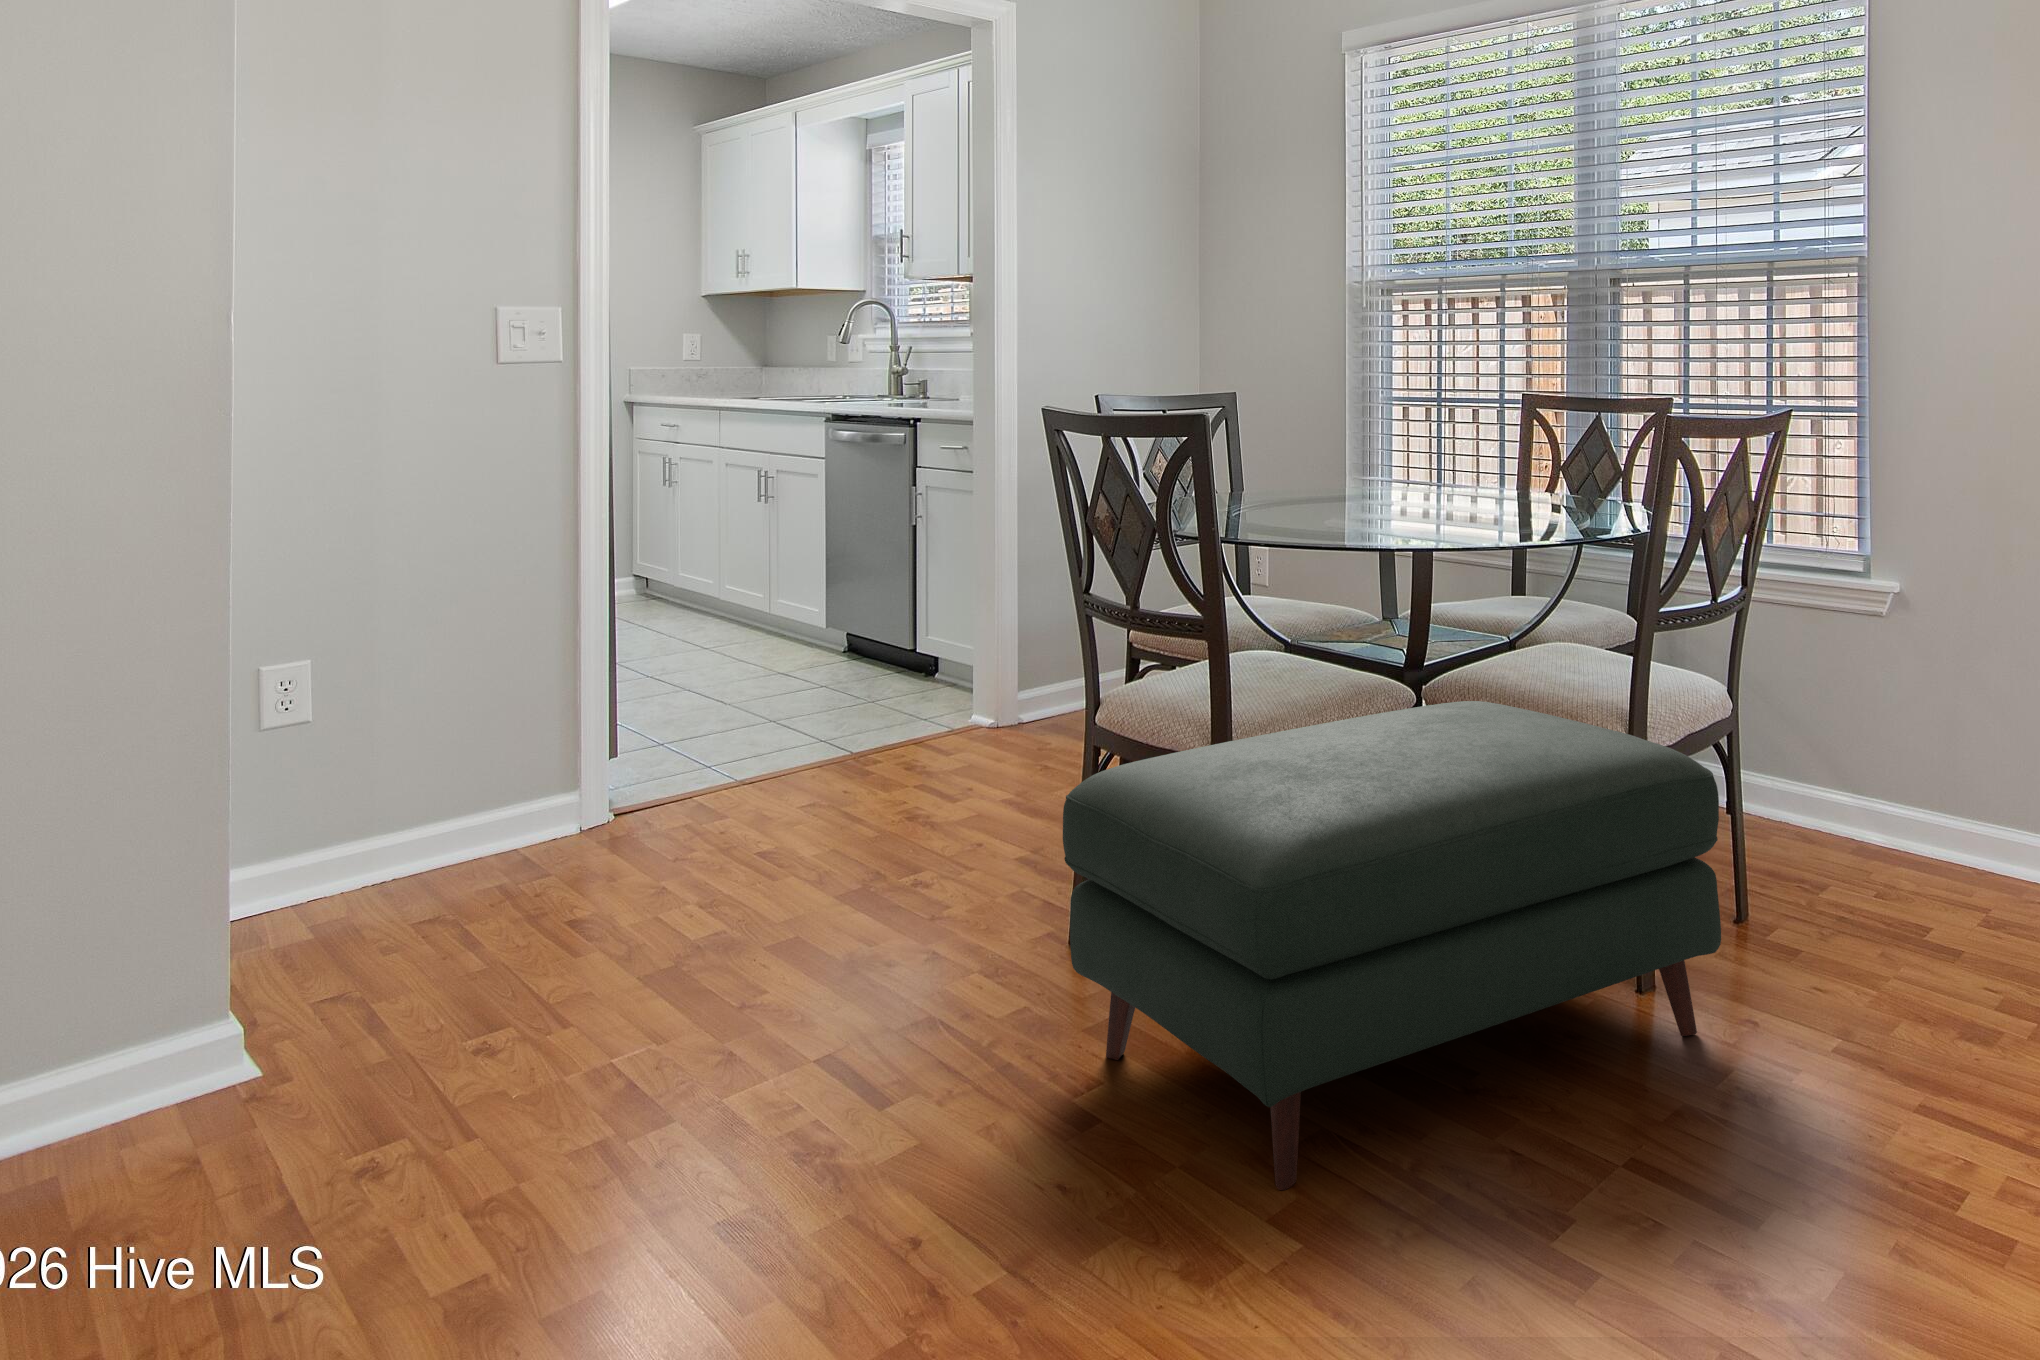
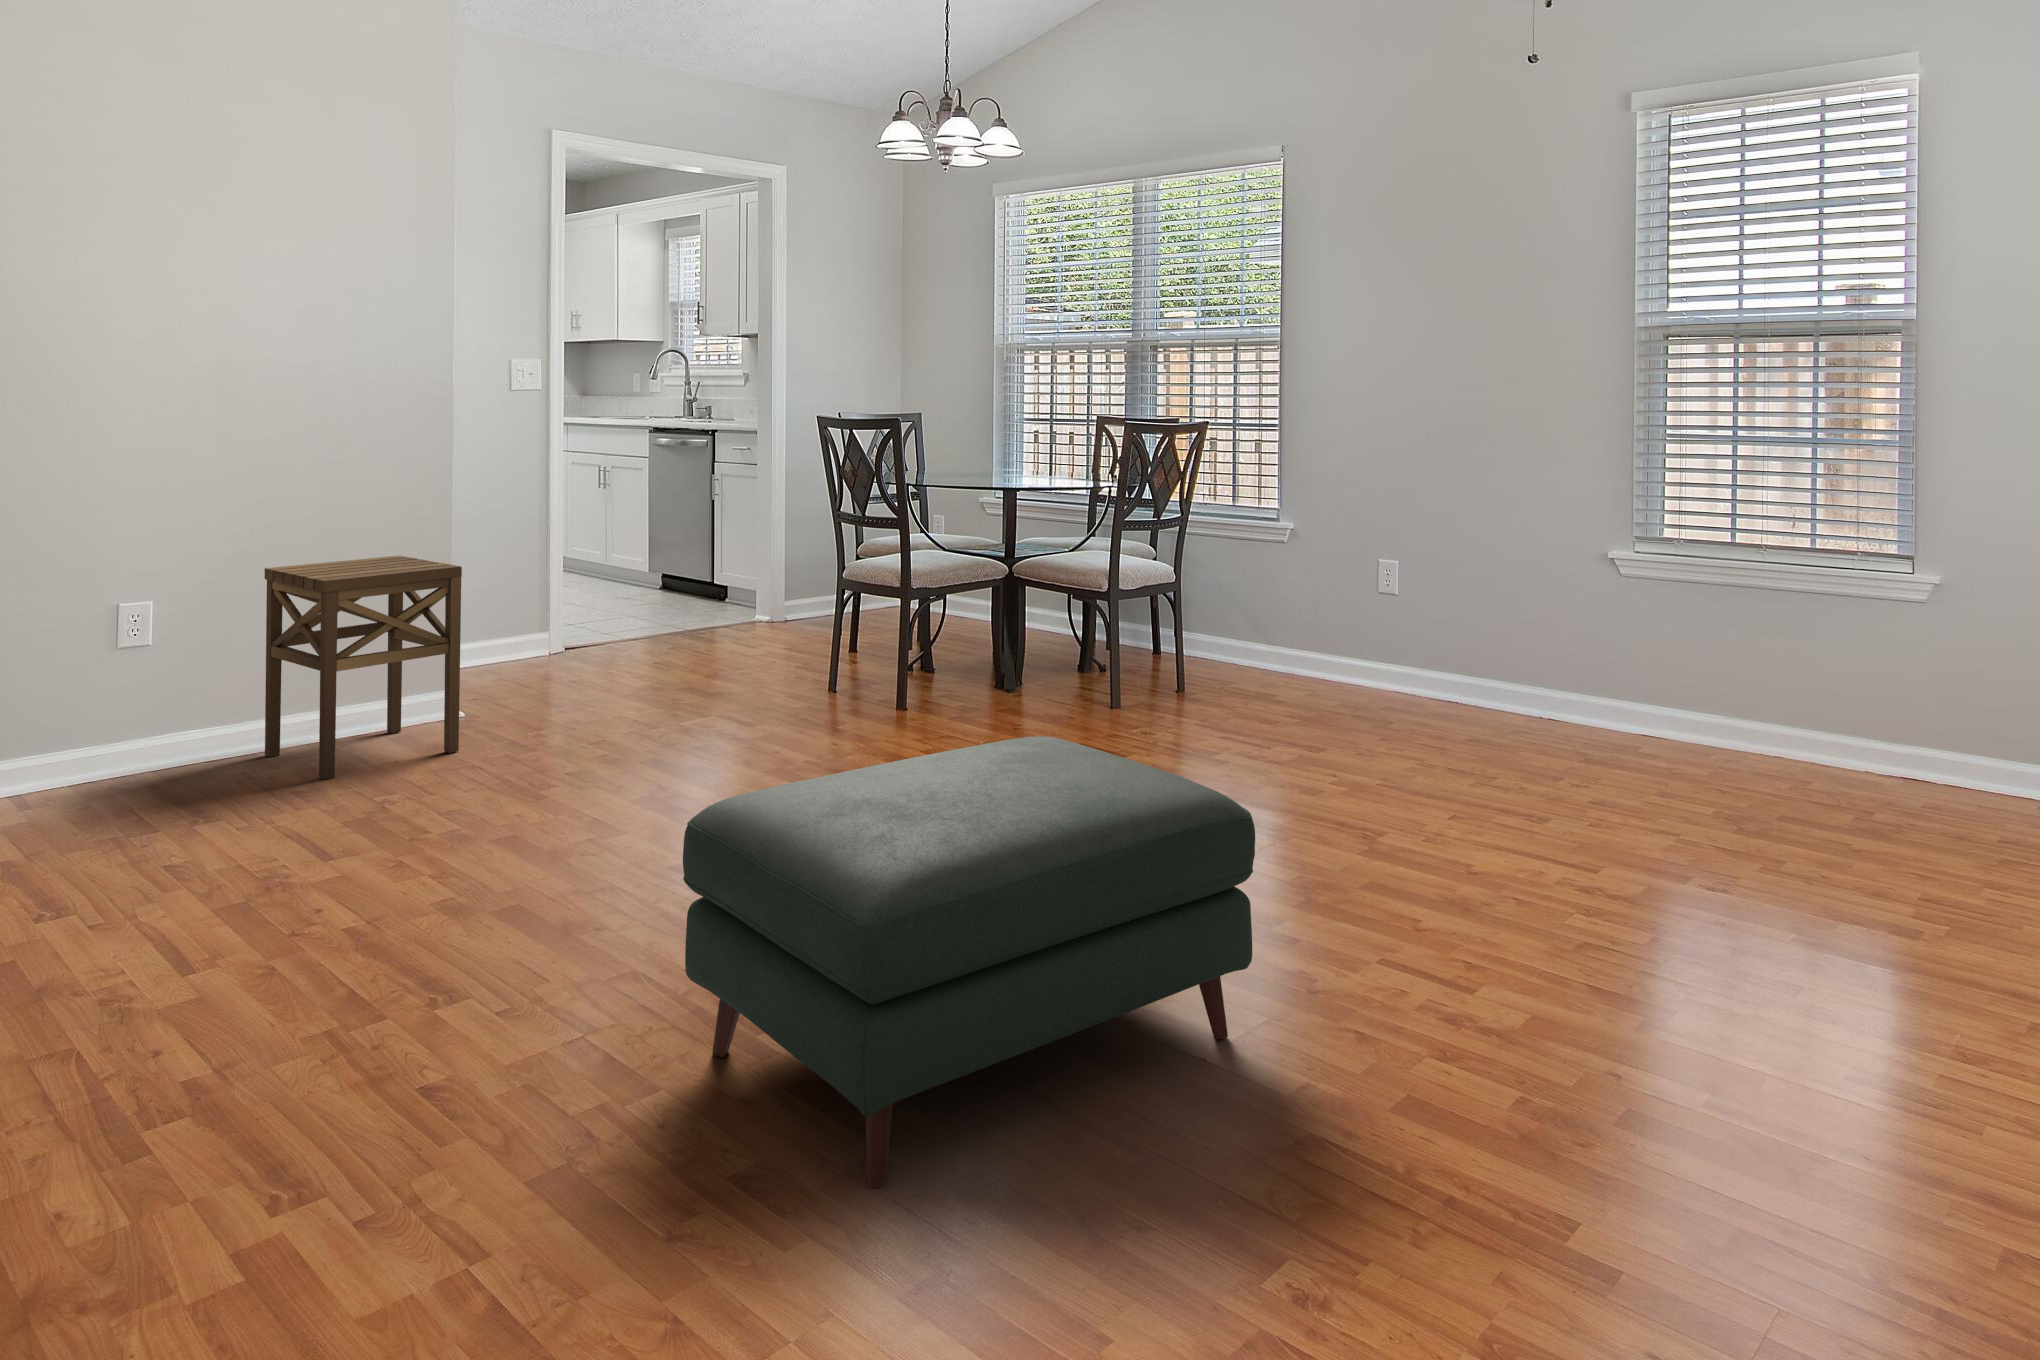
side table: none [620,547,838,792] -> present [264,556,462,780]

